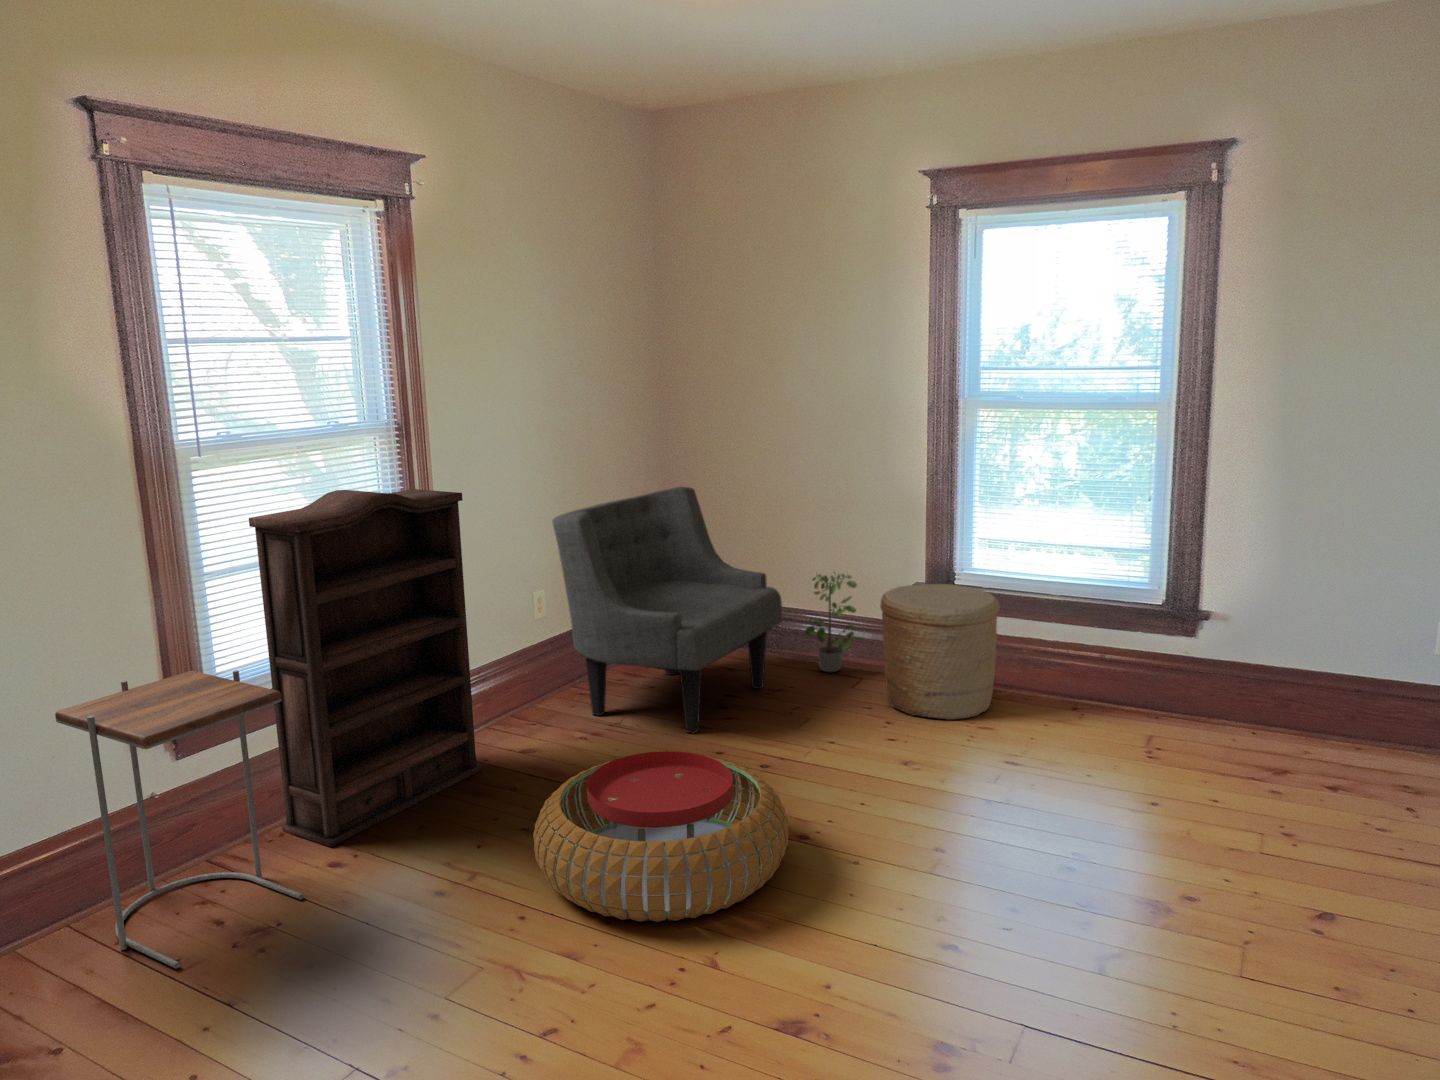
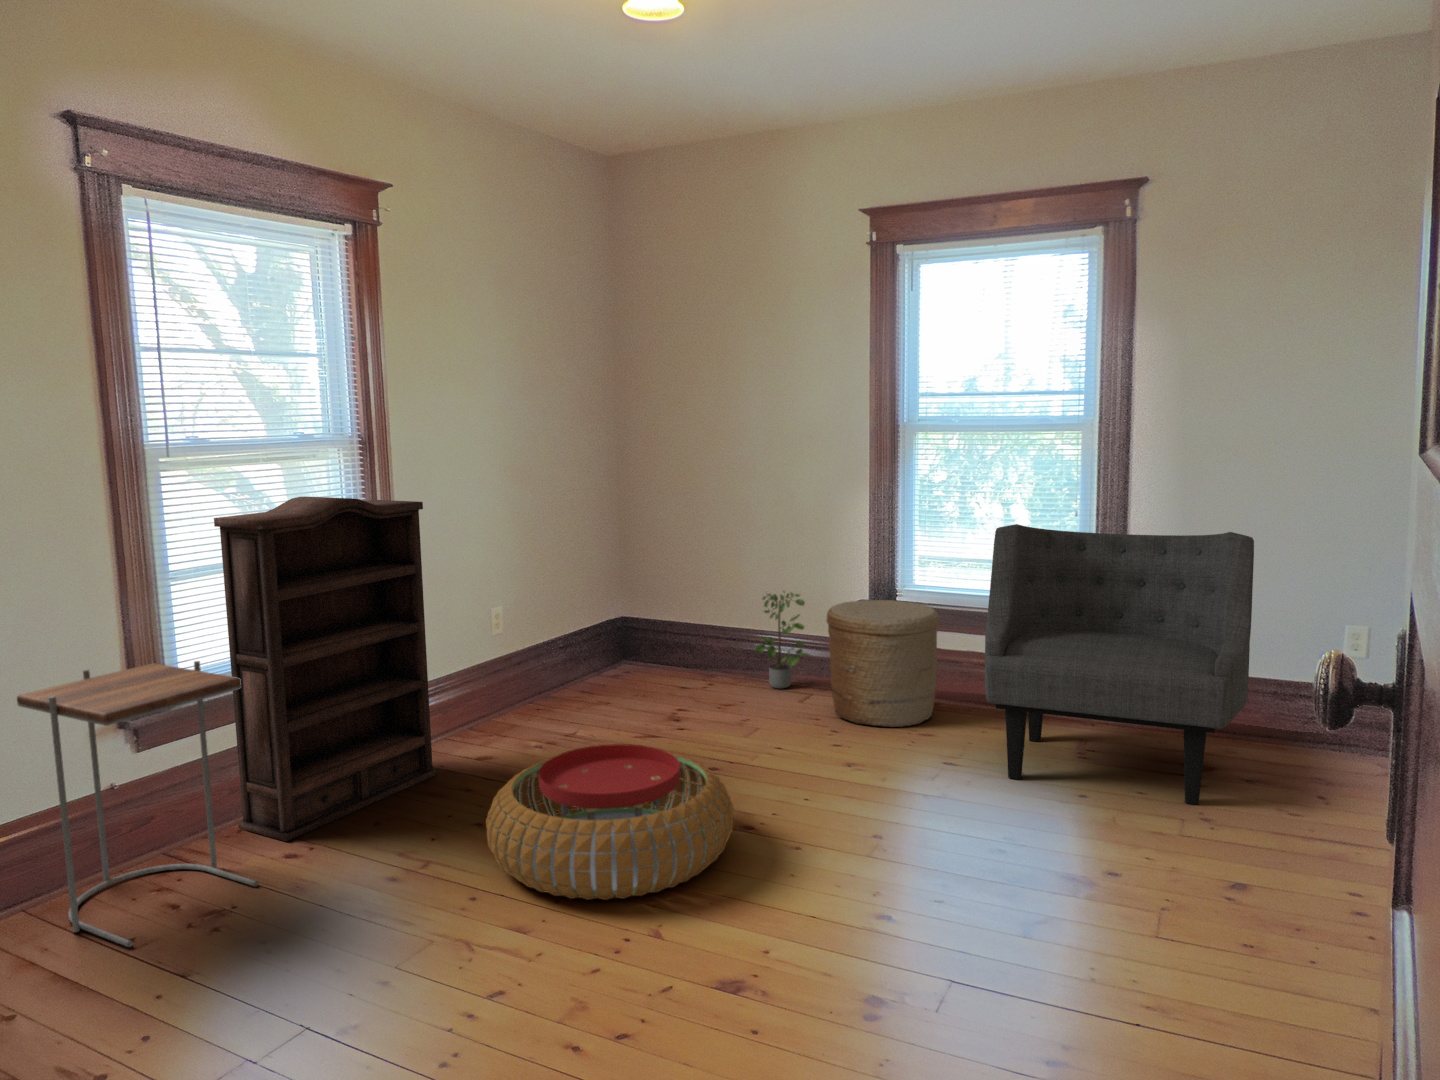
armchair: present [552,487,782,733] -> present [984,524,1254,804]

